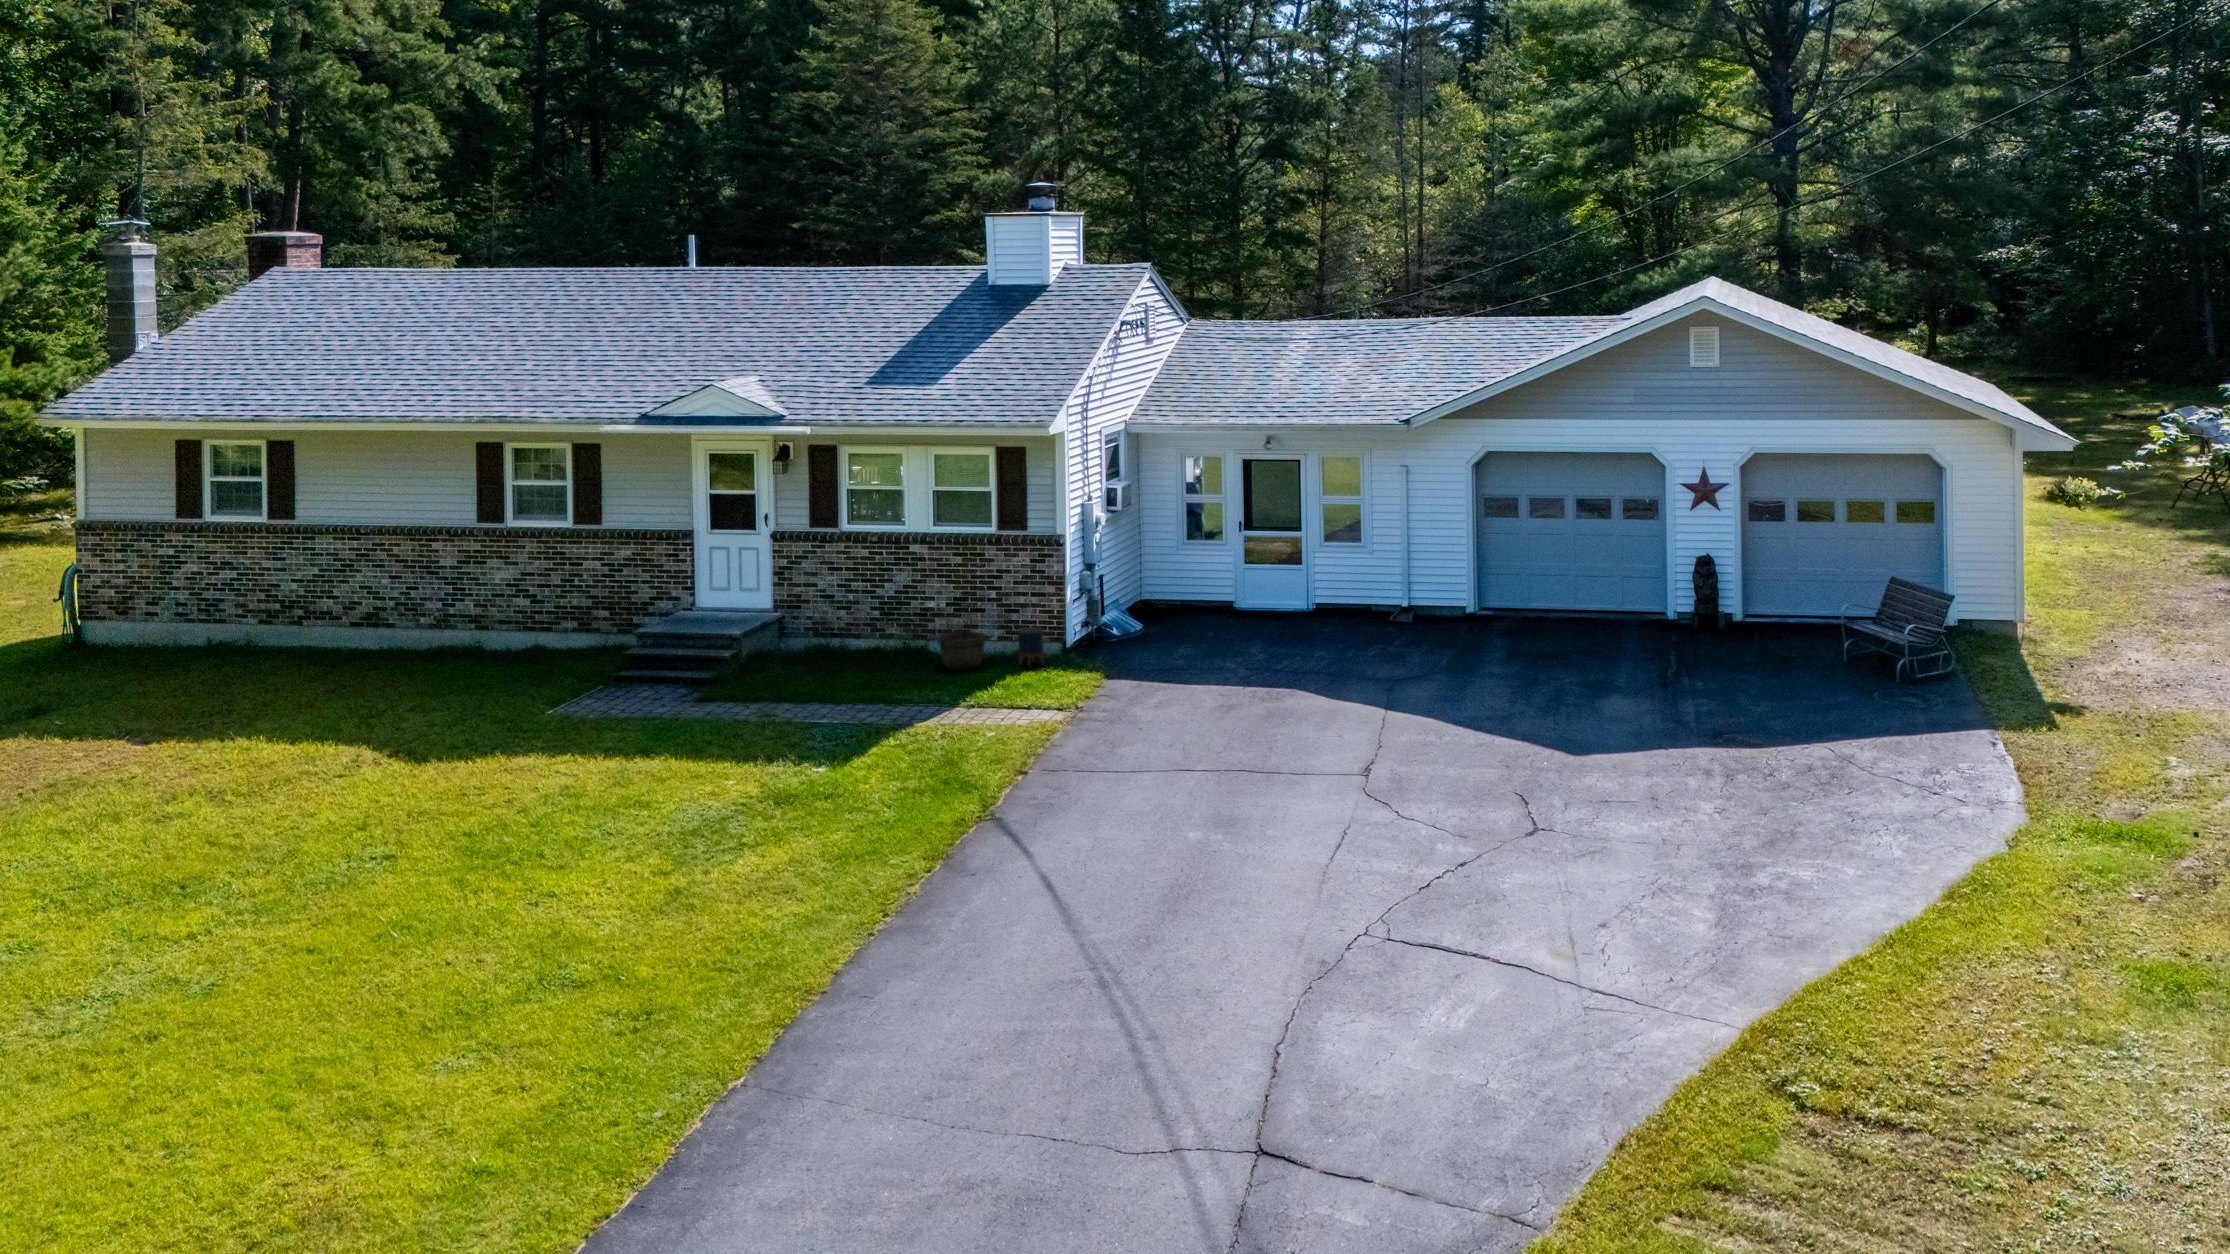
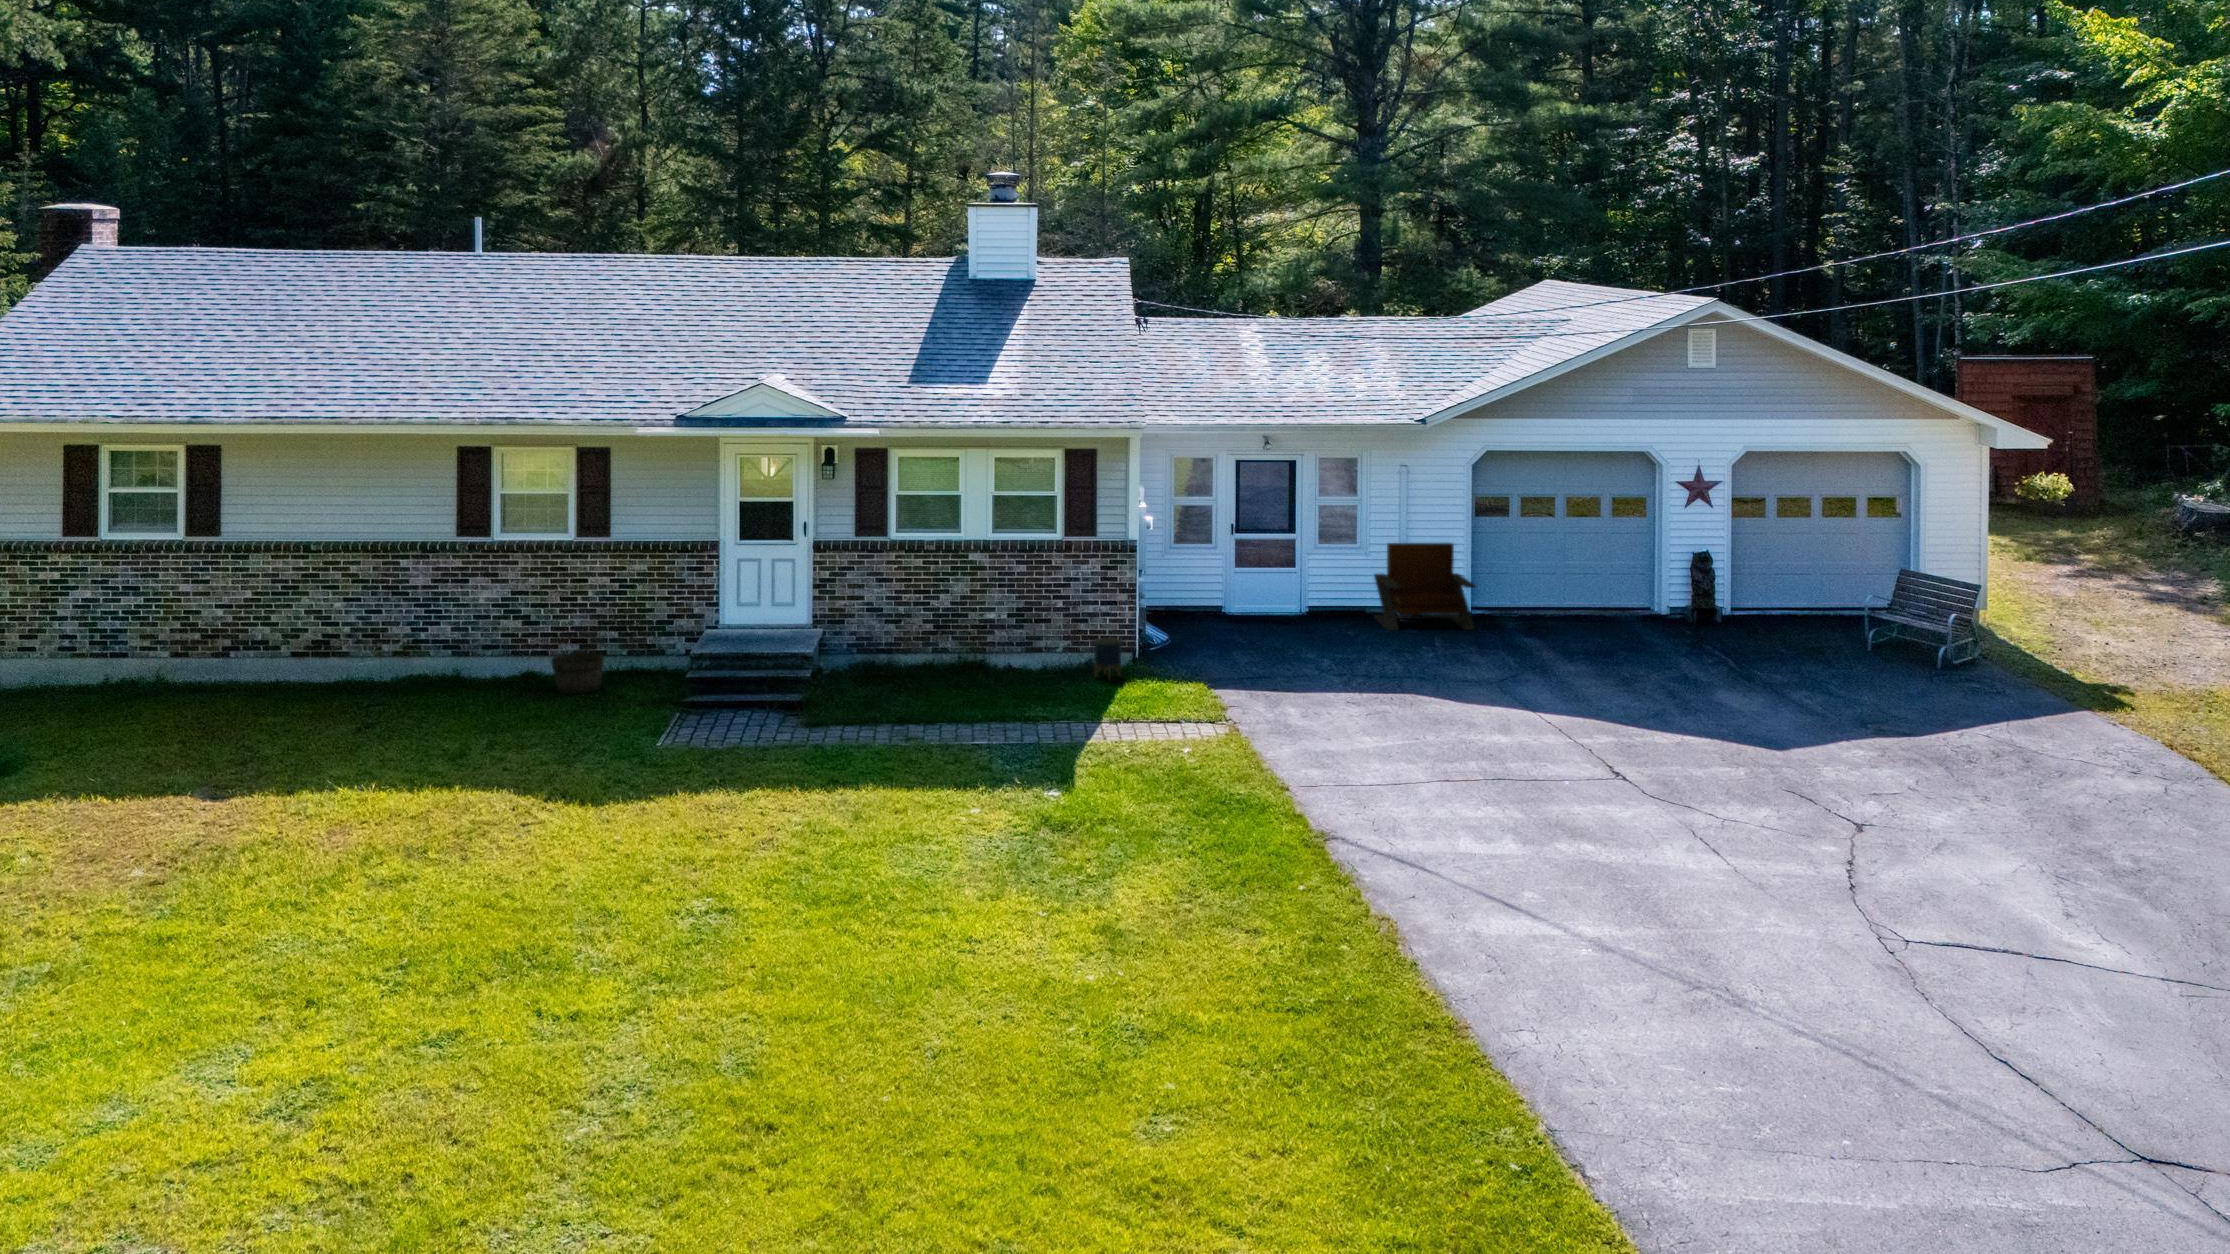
lounge chair: none [1364,542,1456,631] -> present [1374,543,1476,631]
wooden bucket: present [938,630,985,669] -> present [551,652,604,694]

